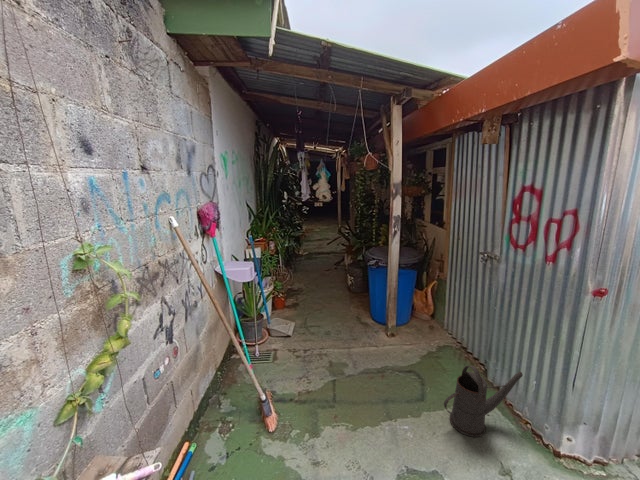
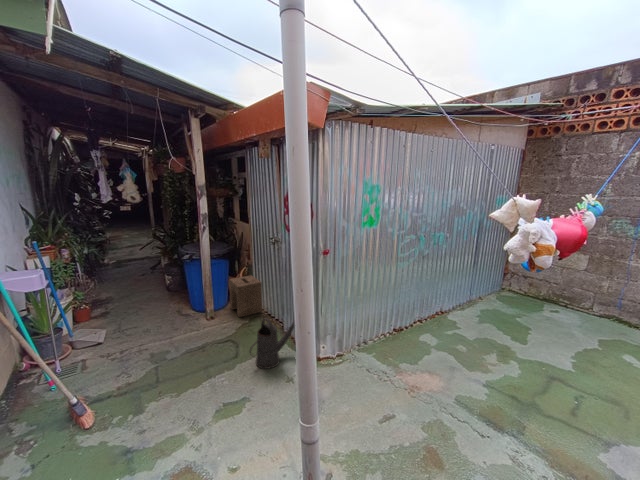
stool: none [413,293,456,342] -> present [229,276,262,317]

